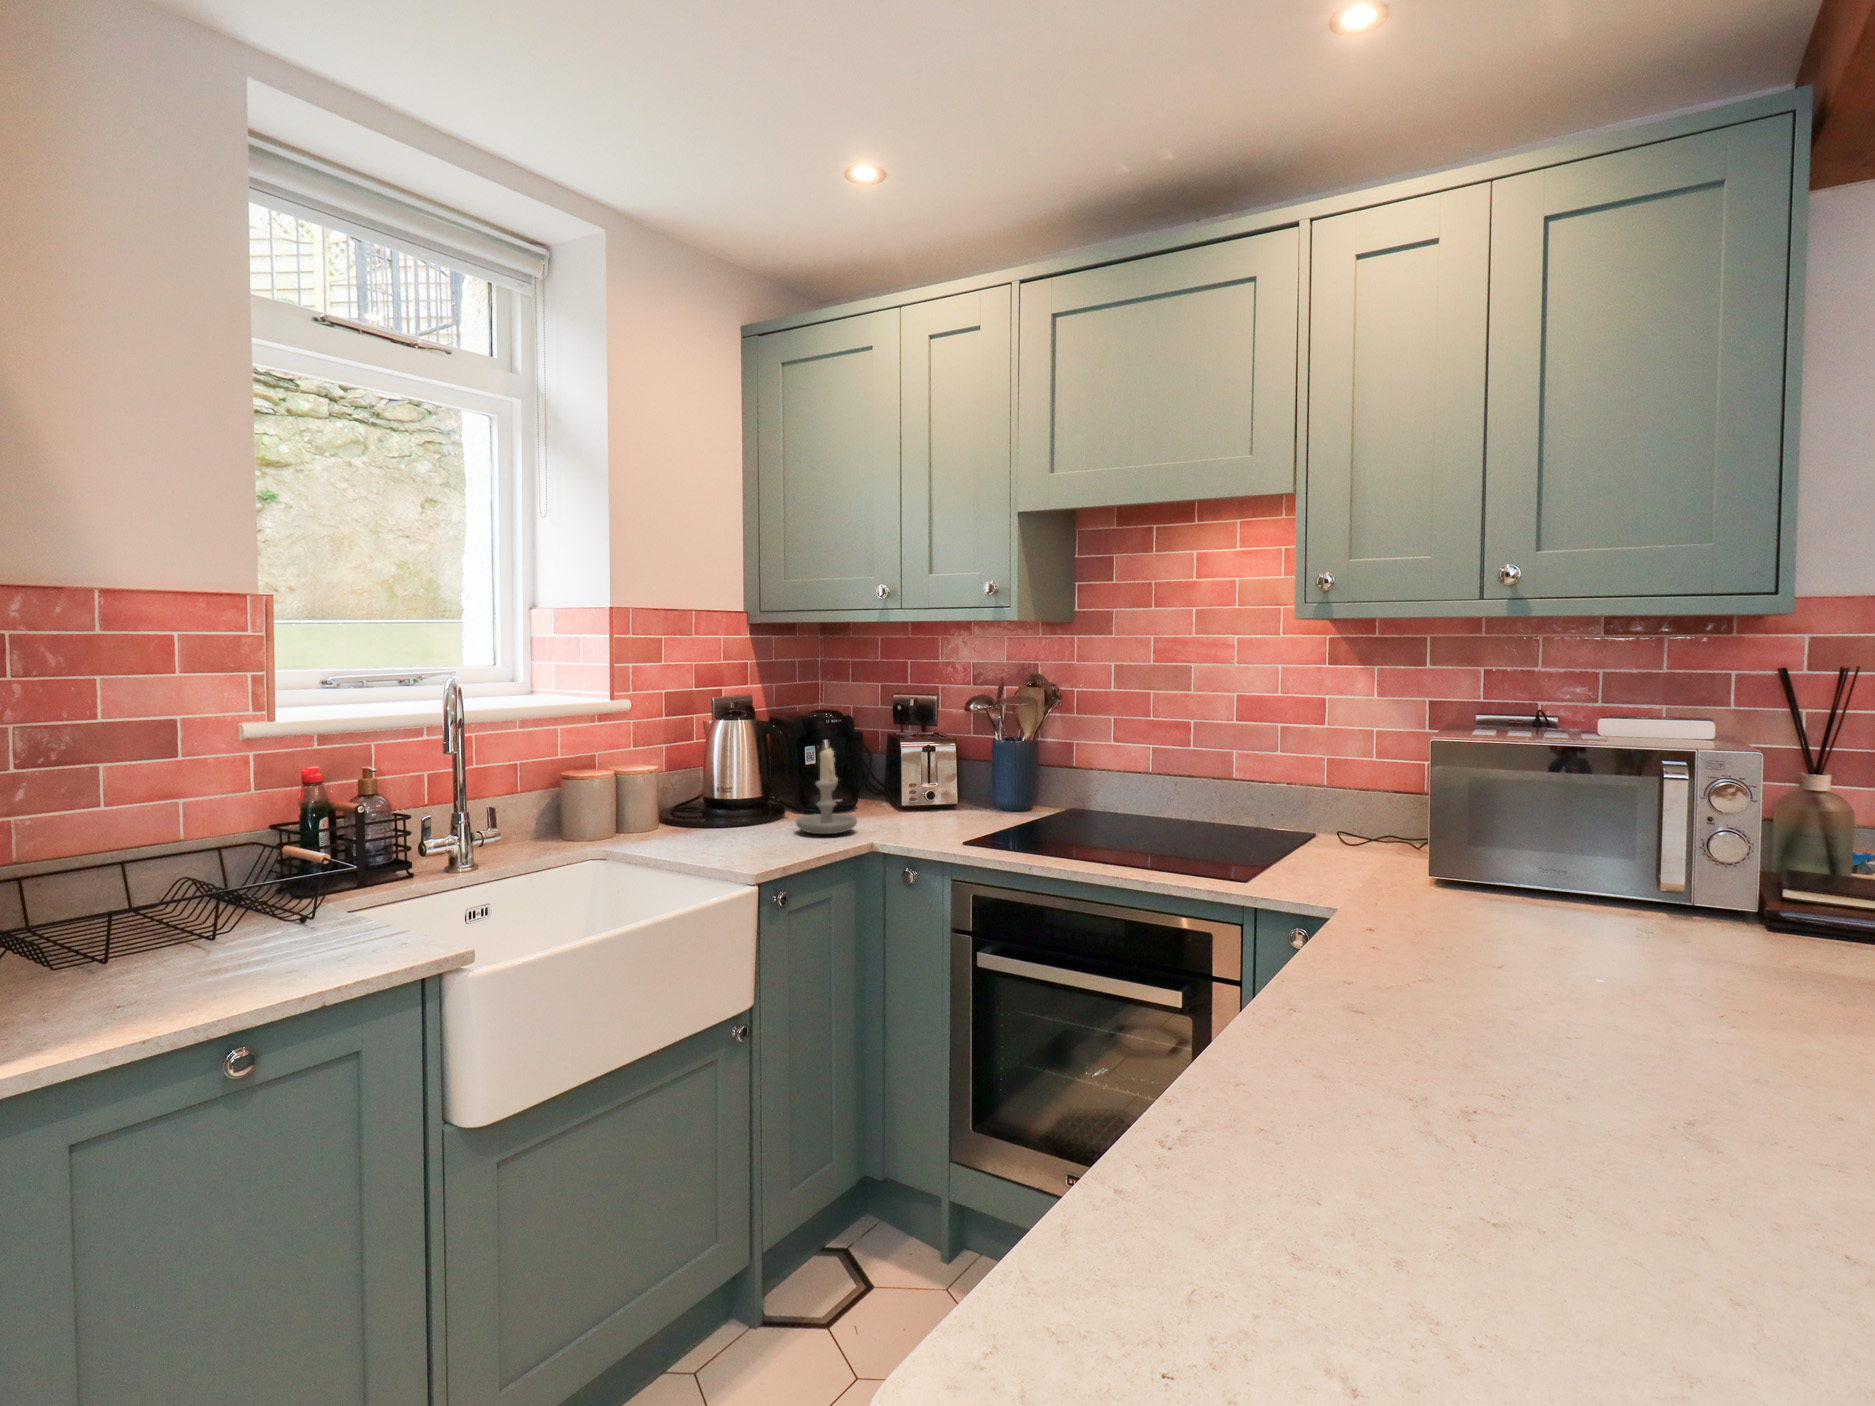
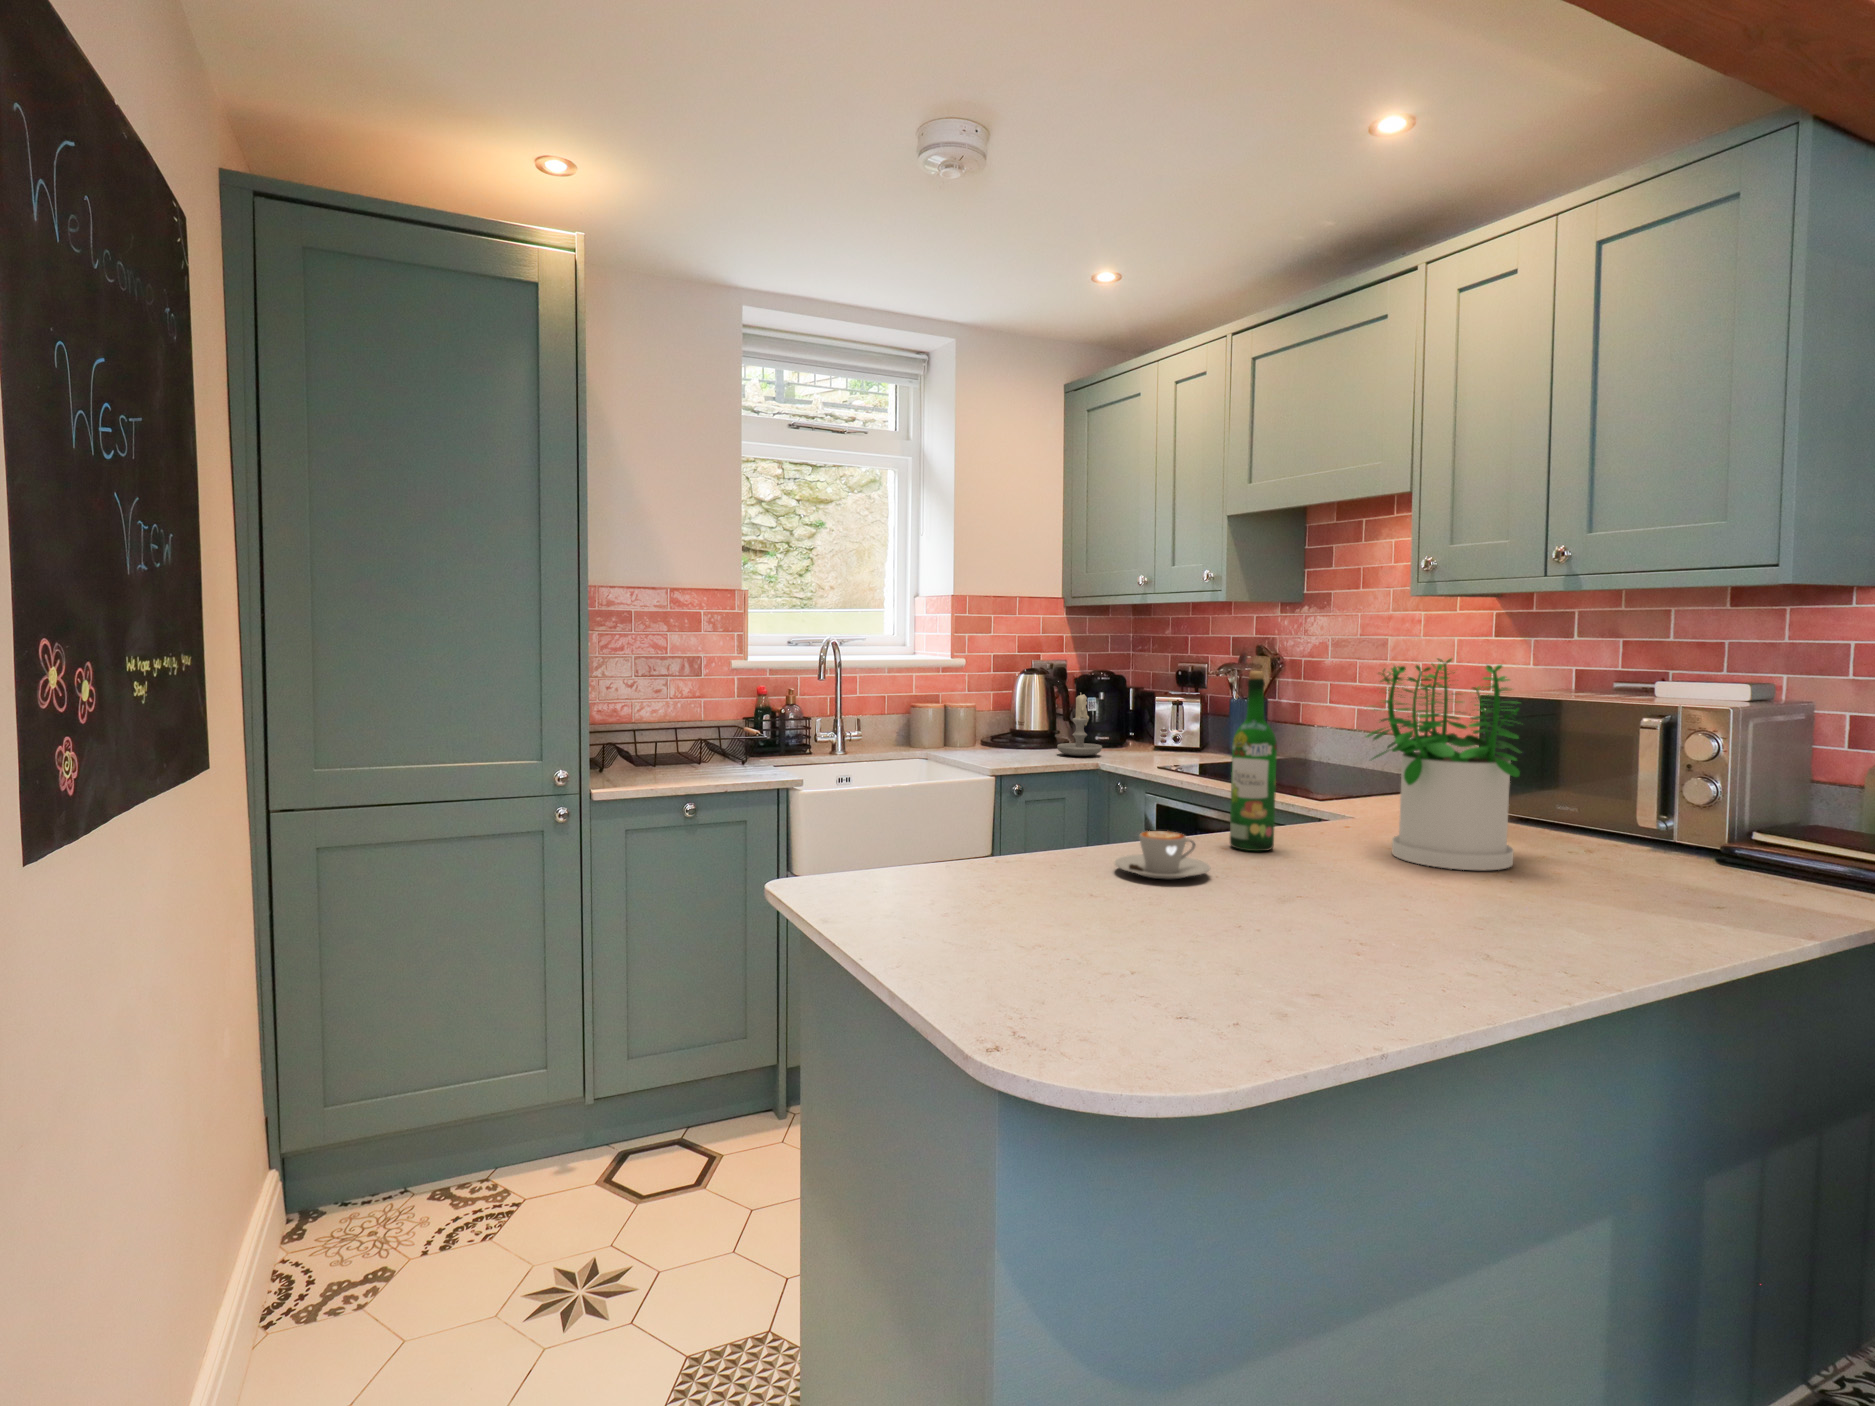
potted plant: none [1463,711,1723,999] -> present [1366,659,1522,870]
wine bottle: none [1360,738,1432,1012] -> present [1230,671,1277,851]
coffee cup: none [1367,1030,1548,1134] -> present [1115,831,1210,879]

